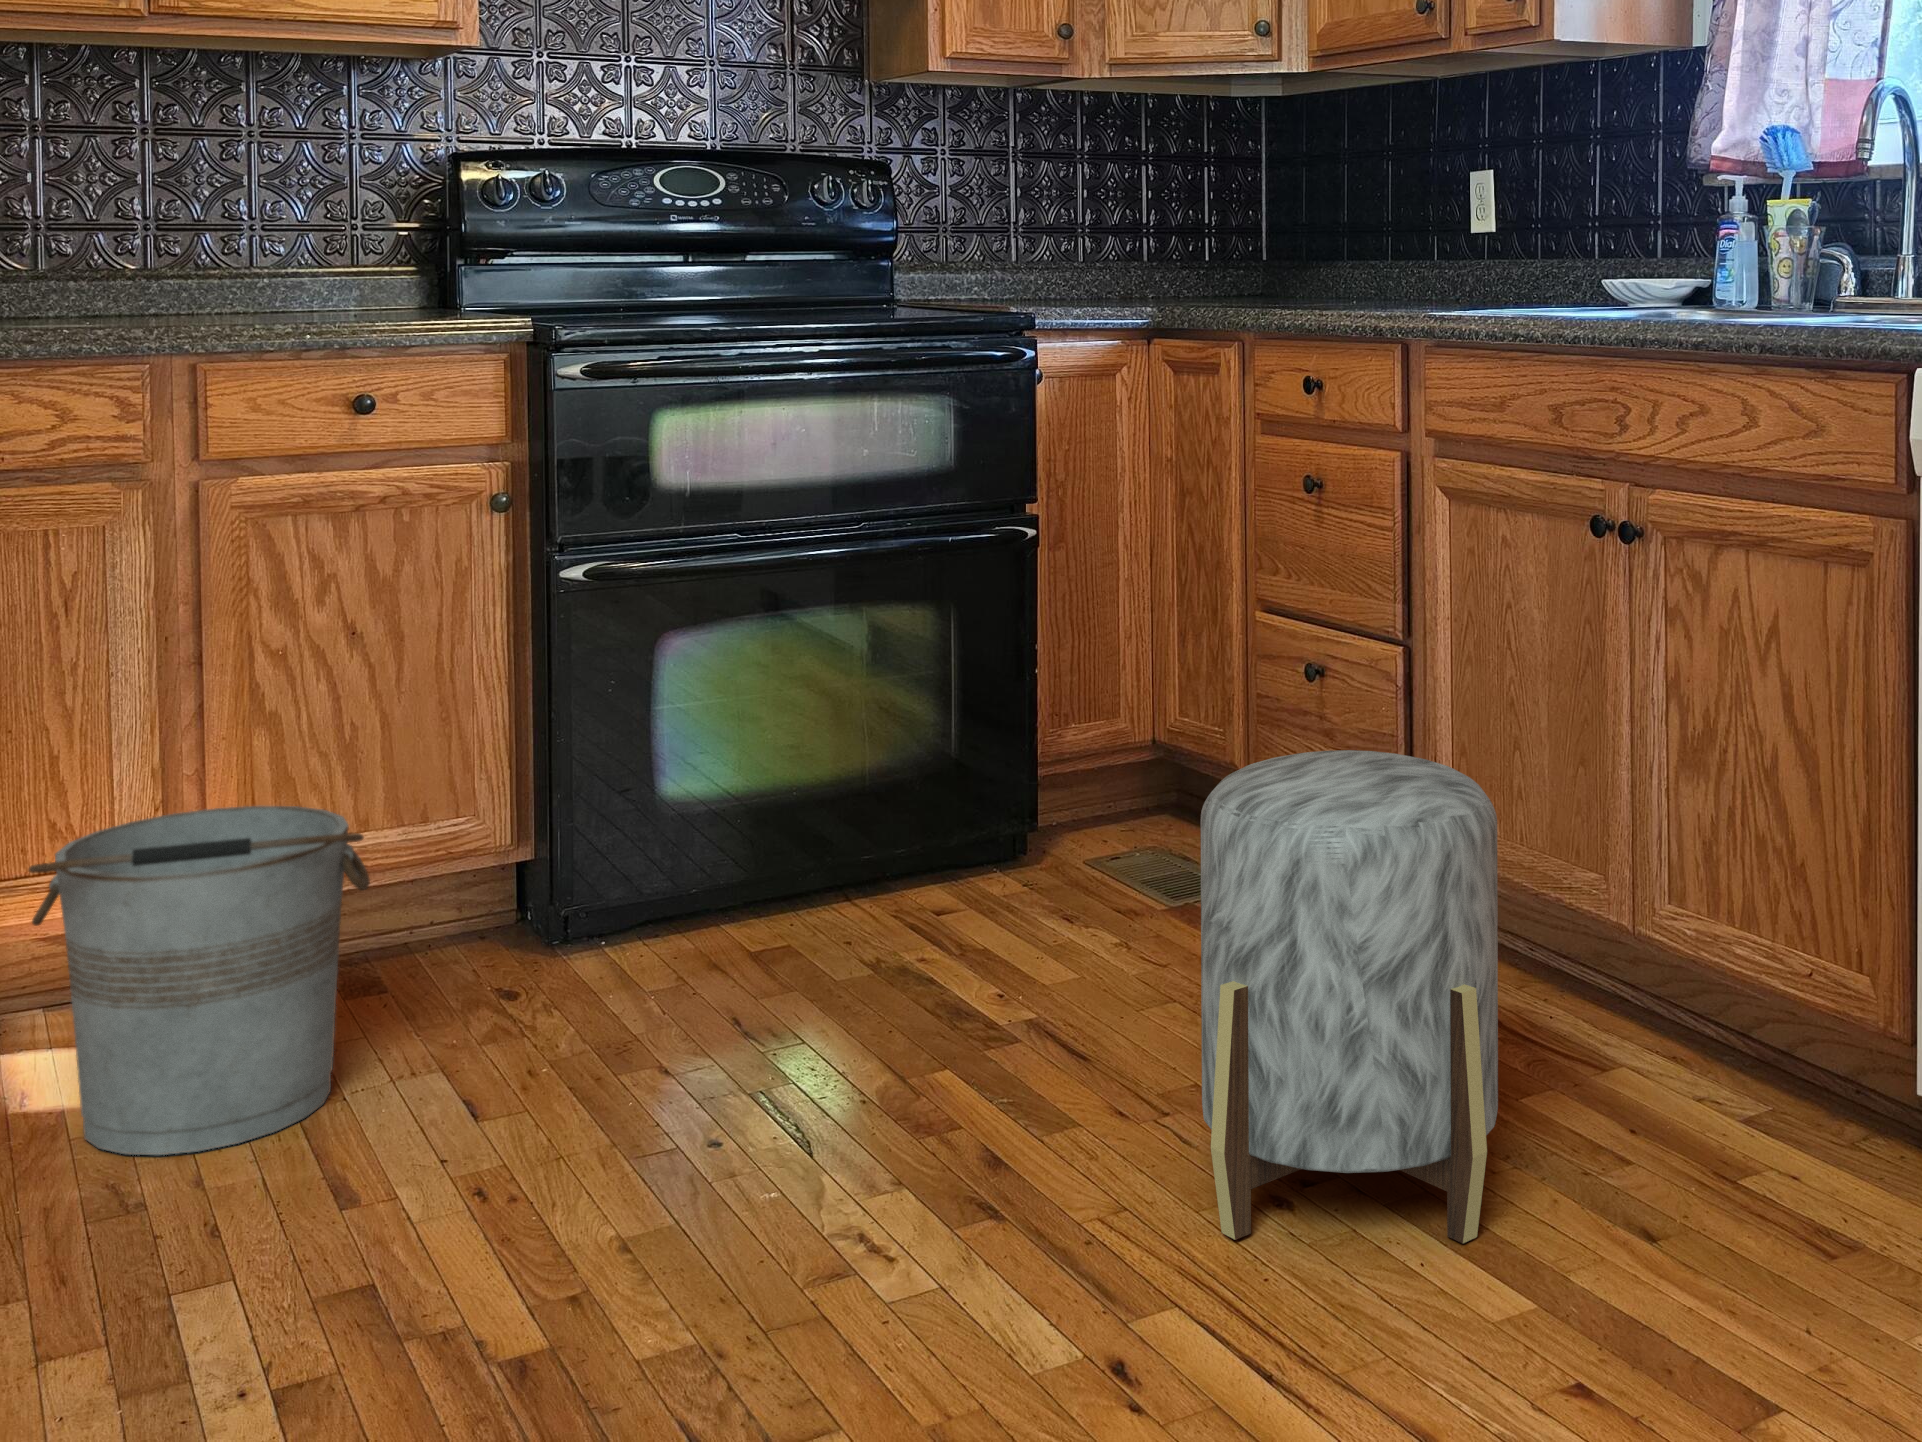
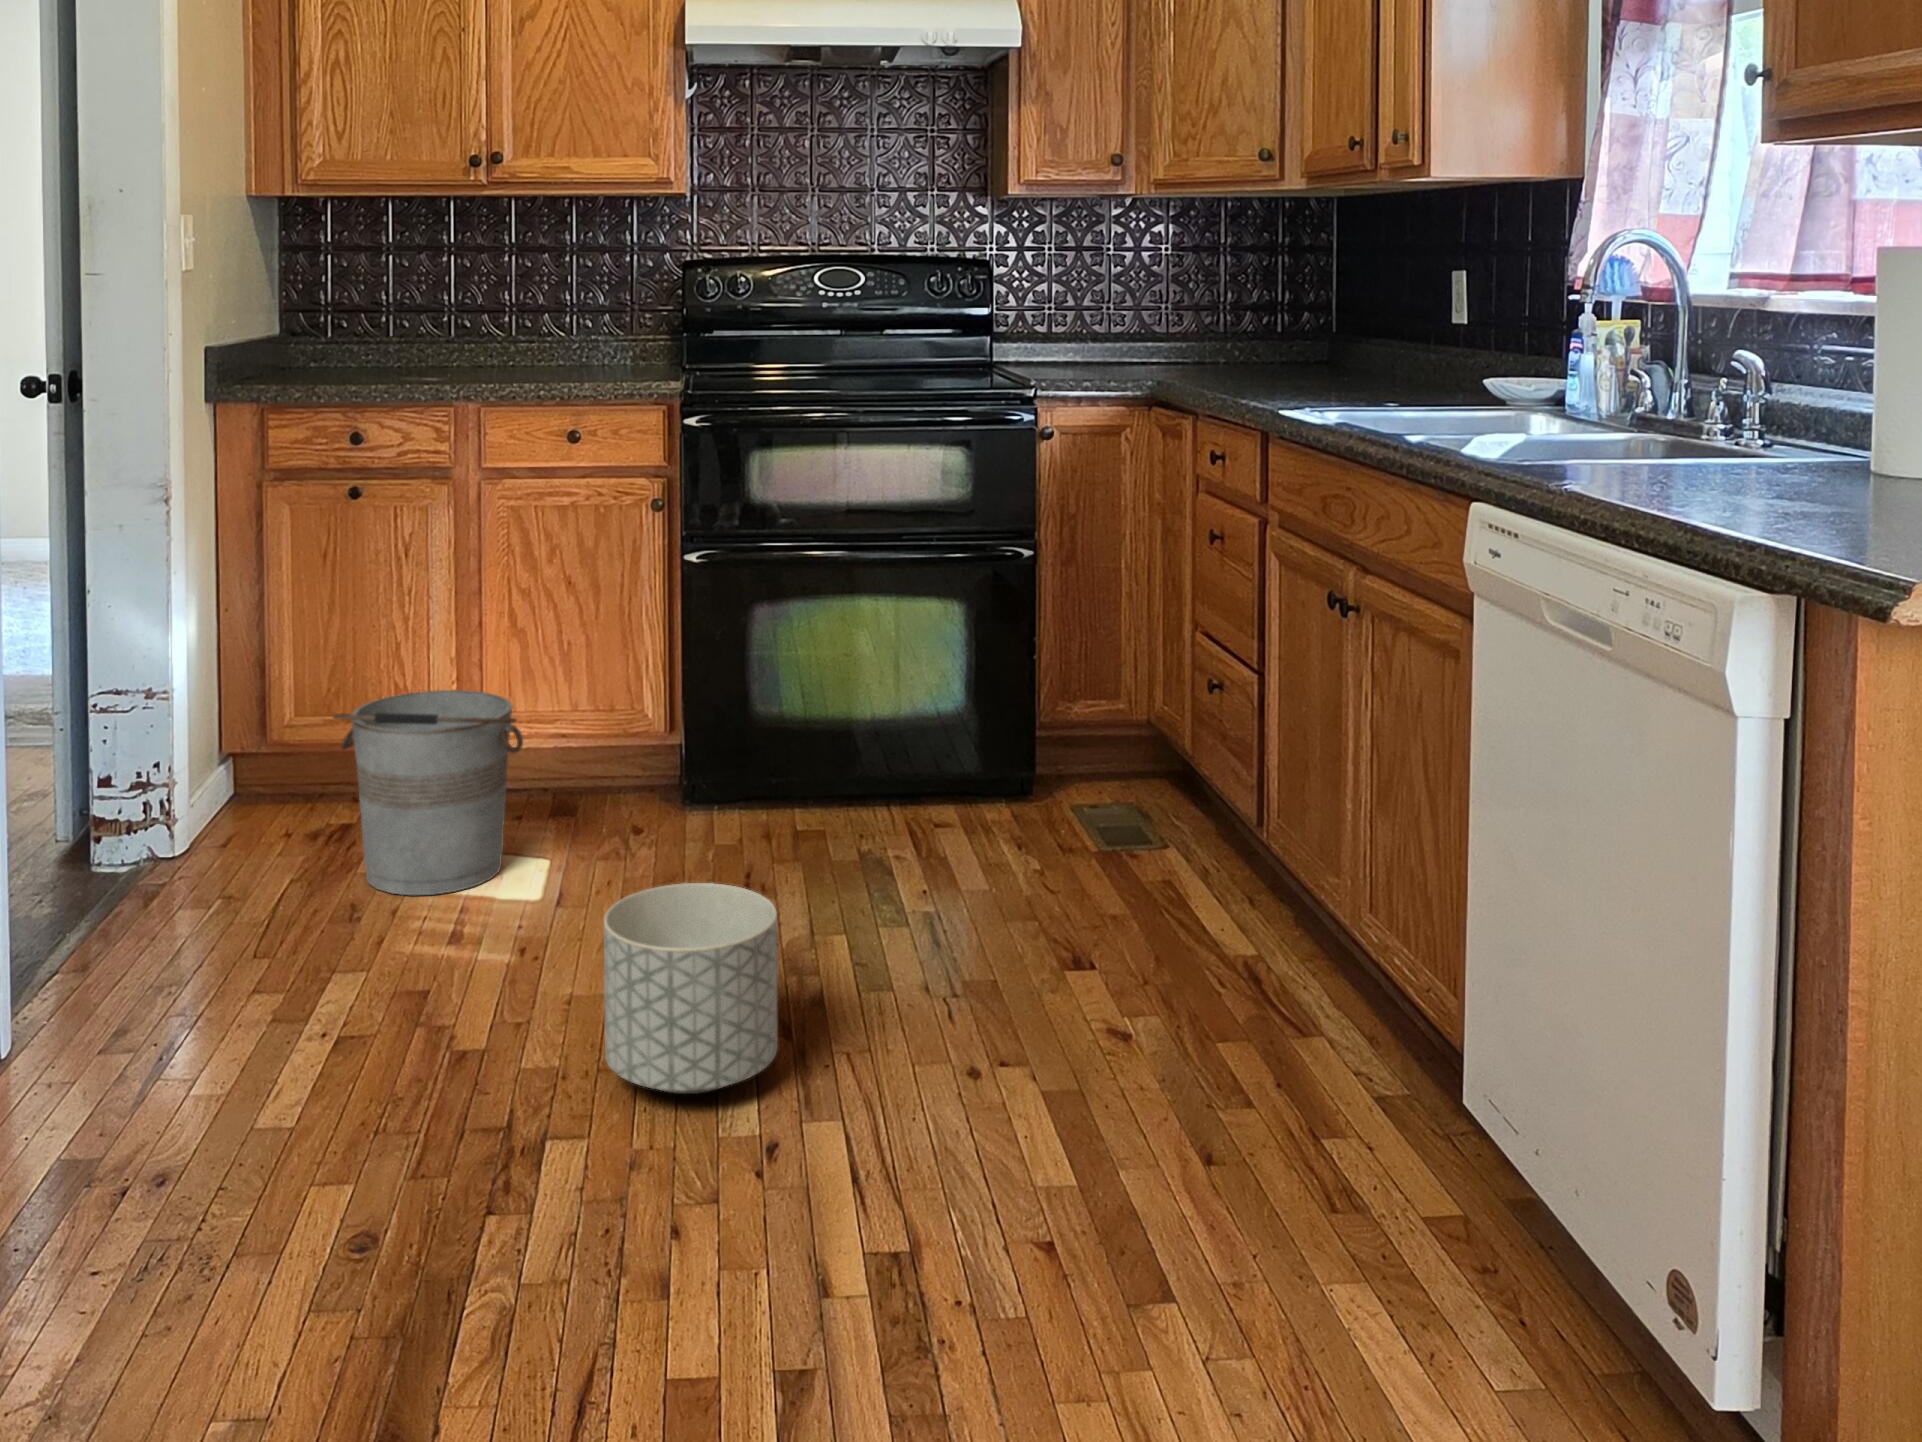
stool: present [1201,750,1498,1243] -> none [899,753,1146,1126]
planter: none [773,1005,1046,1333] -> present [604,883,778,1094]

